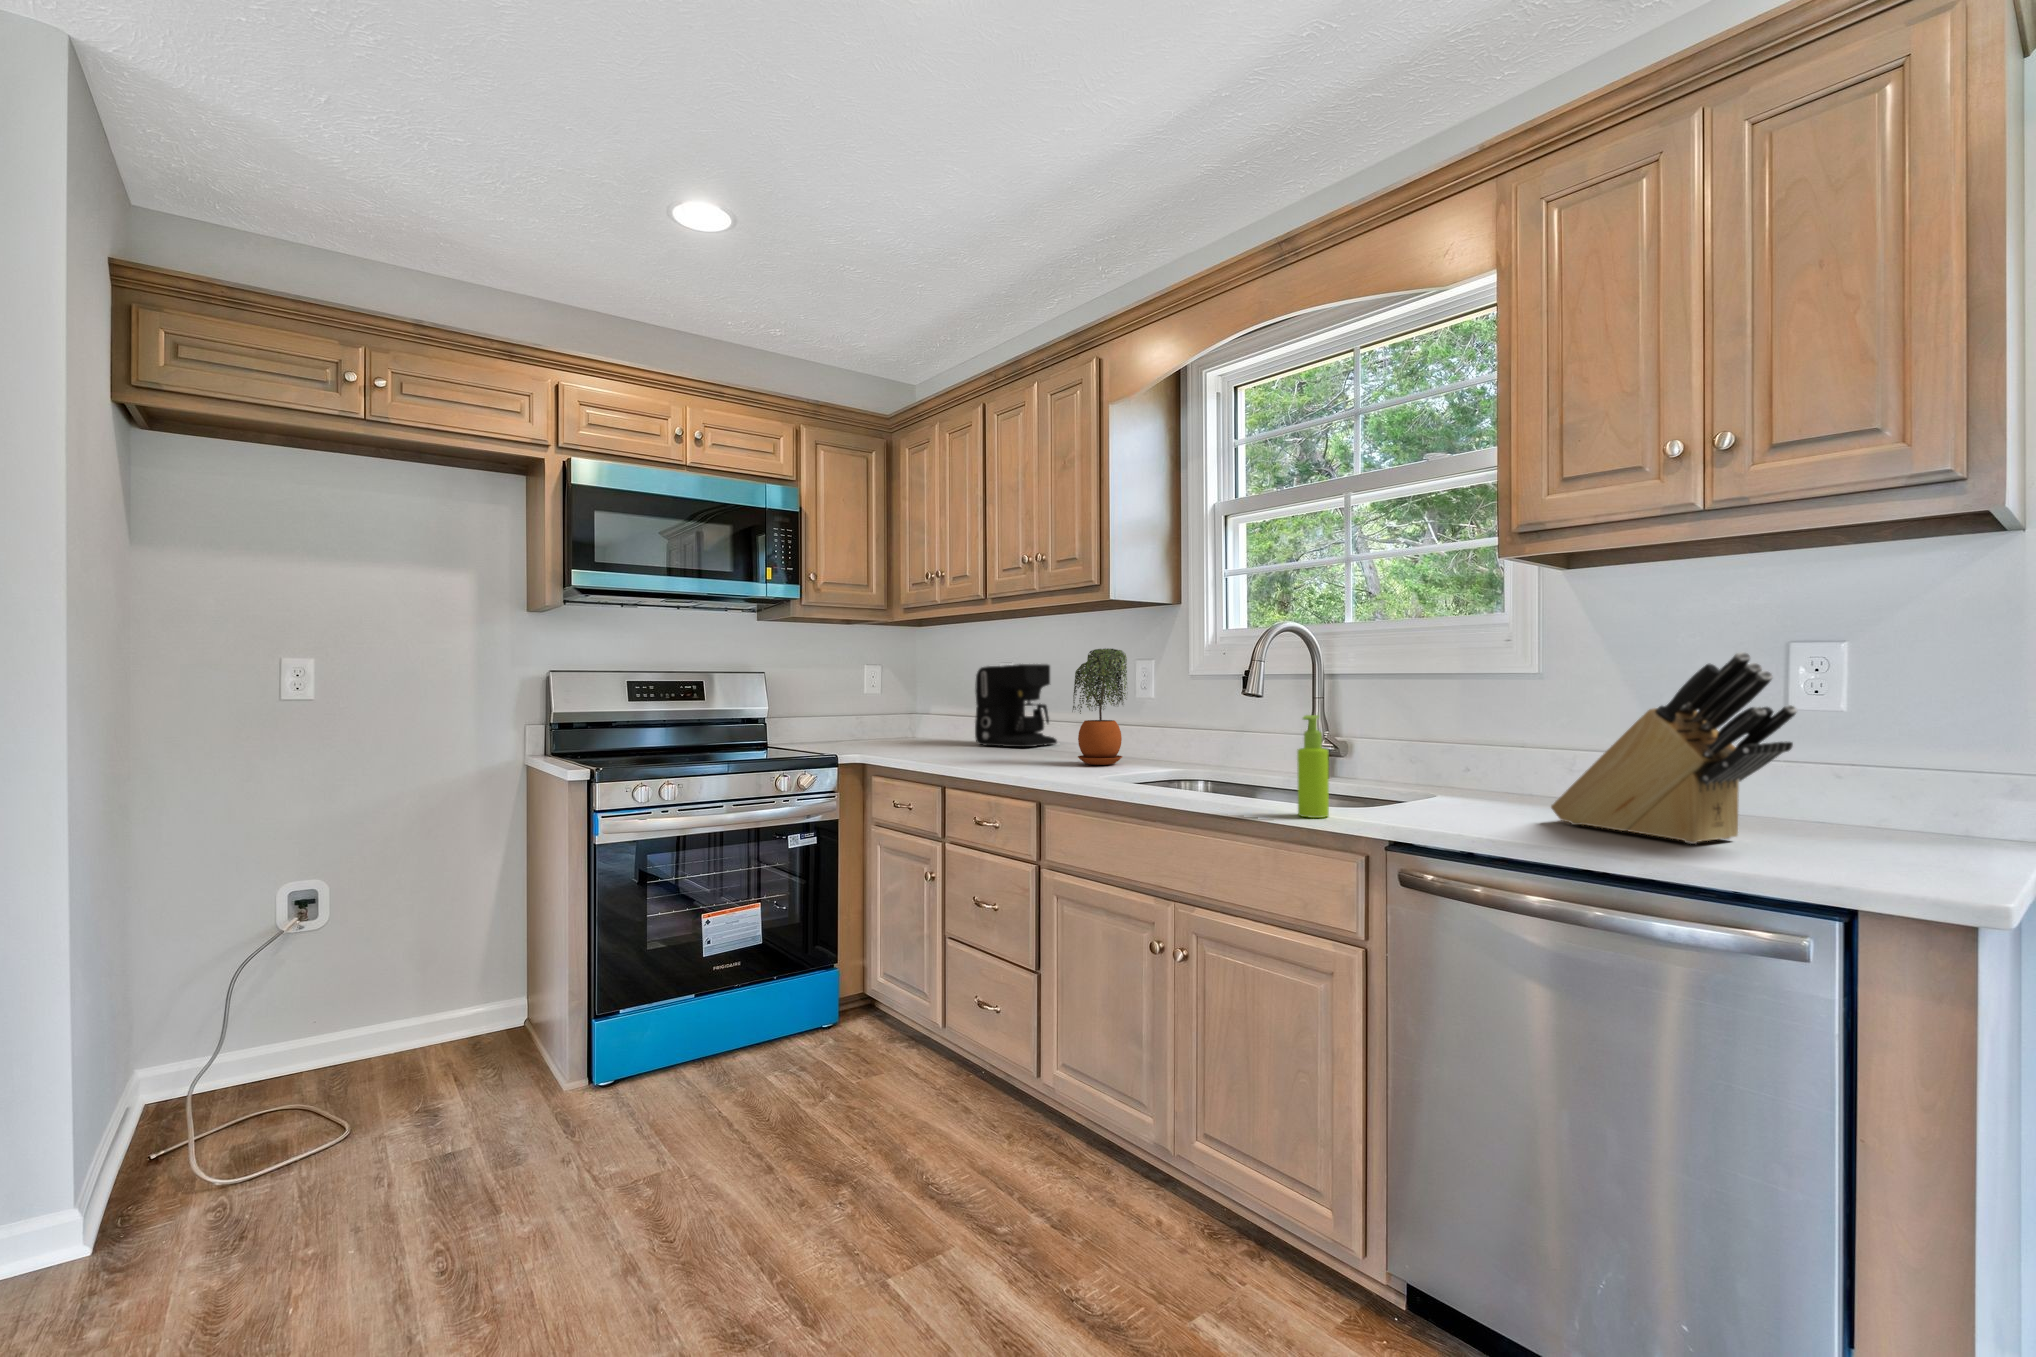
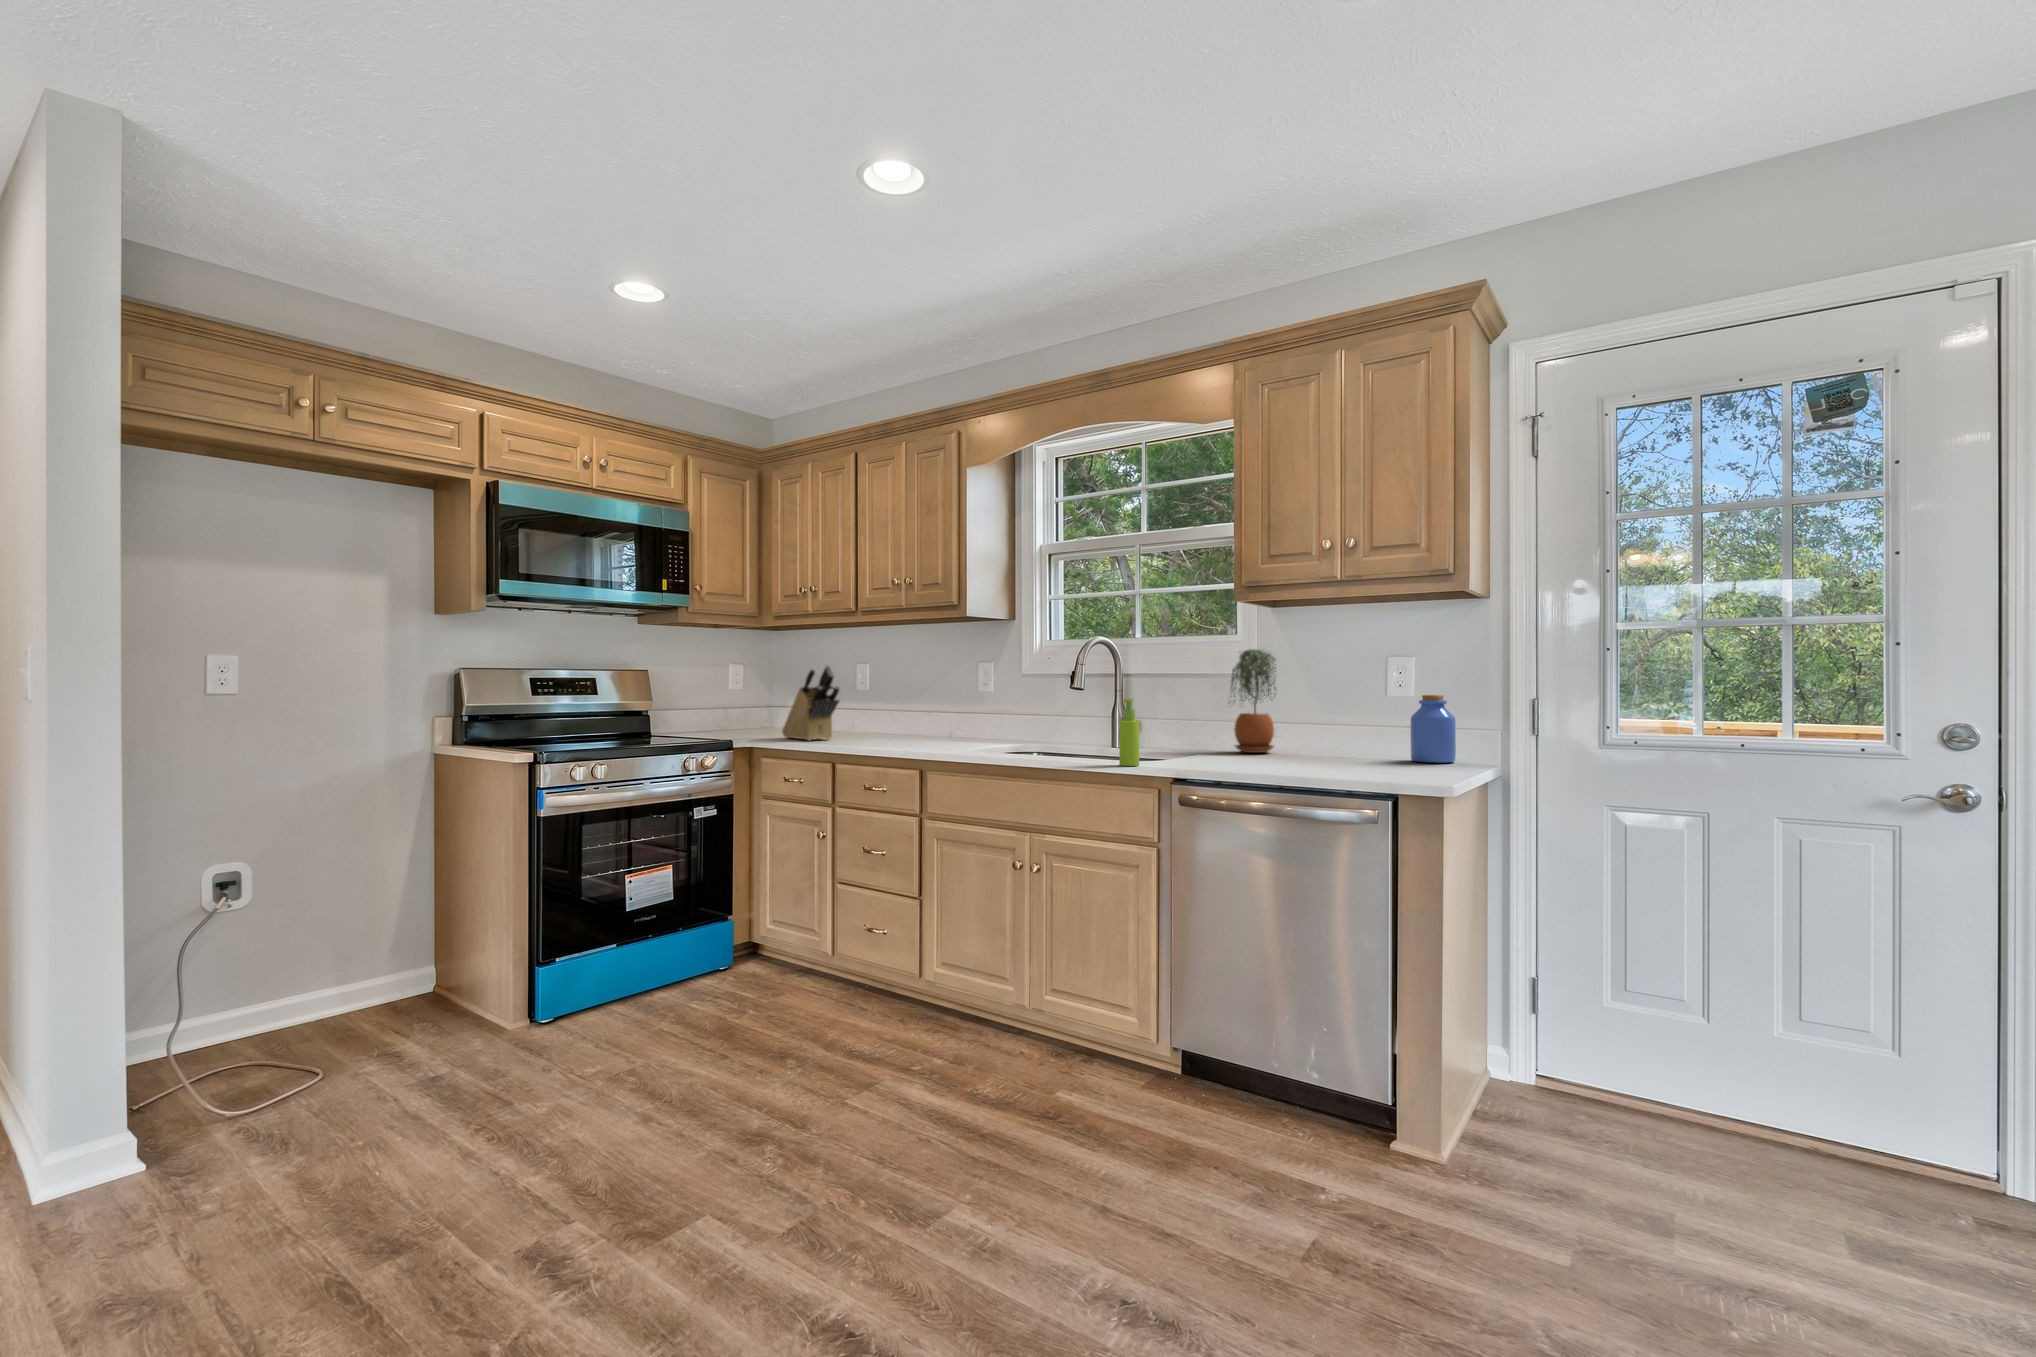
potted plant: present [1073,649,1127,765] -> present [1230,649,1276,753]
knife block: present [1551,652,1797,844] -> present [782,665,840,741]
coffee maker: present [975,664,1057,747] -> none [838,666,907,734]
jar: none [1818,712,1915,832] -> present [1411,695,1456,763]

